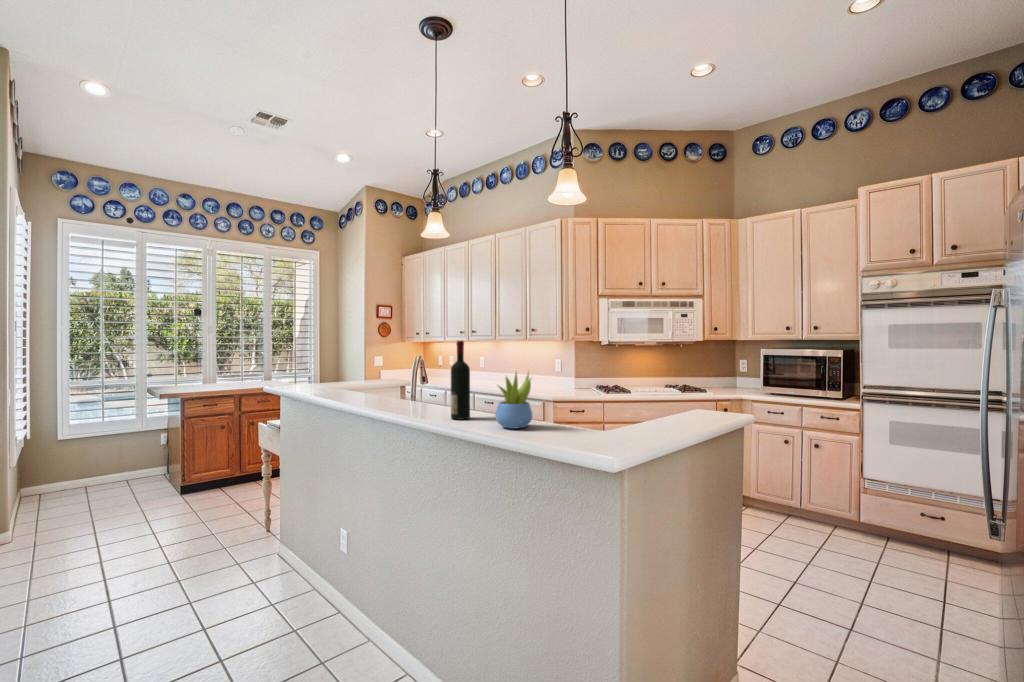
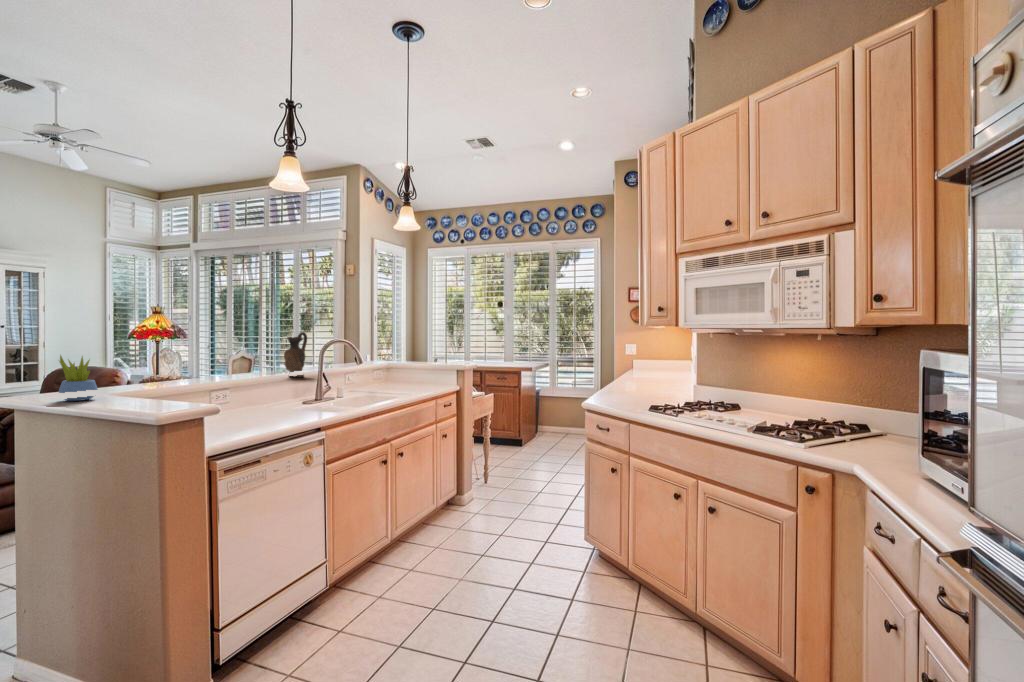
wine bottle: present [451,341,470,420] -> none [134,331,152,394]
ceramic pitcher: none [337,342,363,398] -> present [284,332,307,377]

